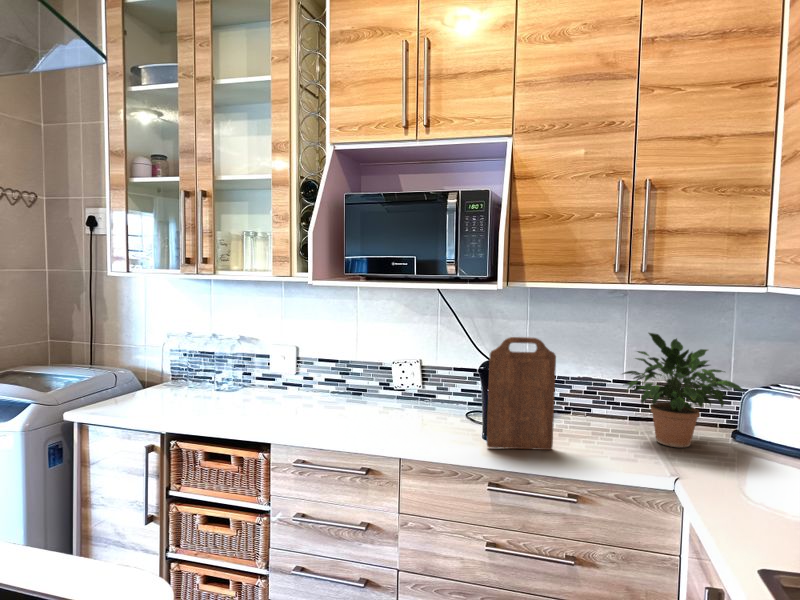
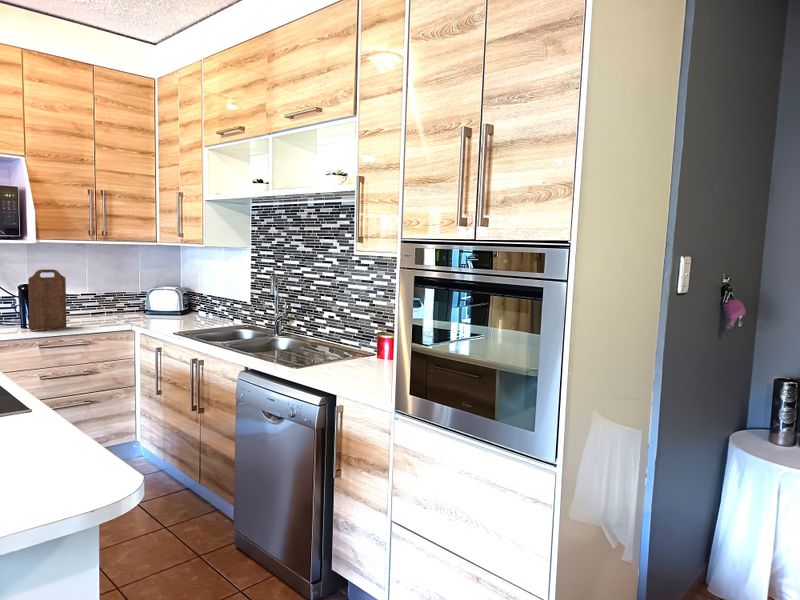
potted plant: present [623,333,743,447] -> none [91,265,152,318]

